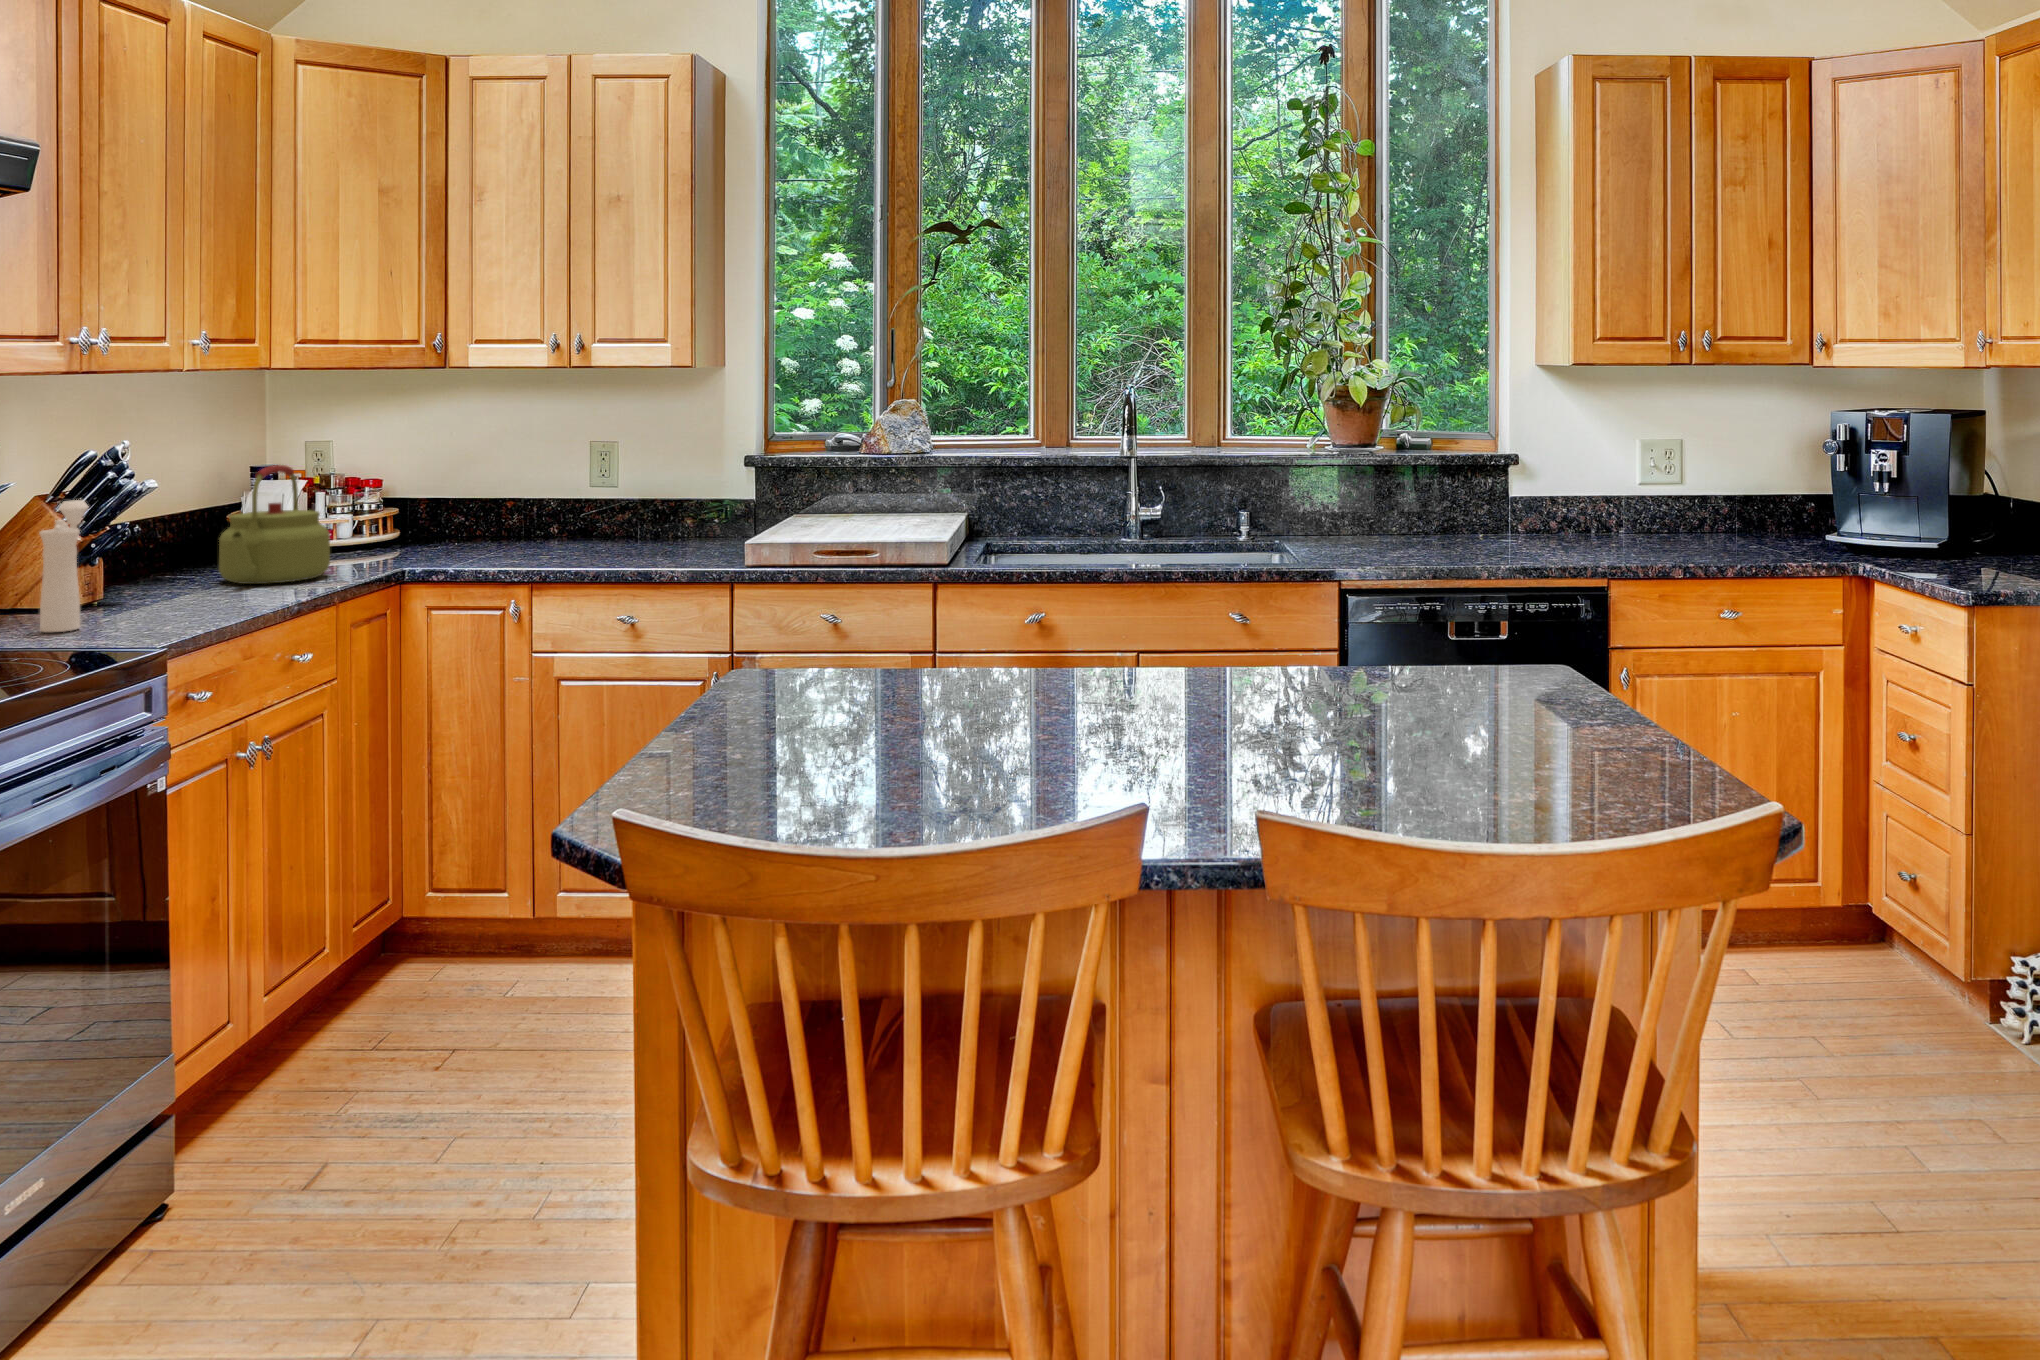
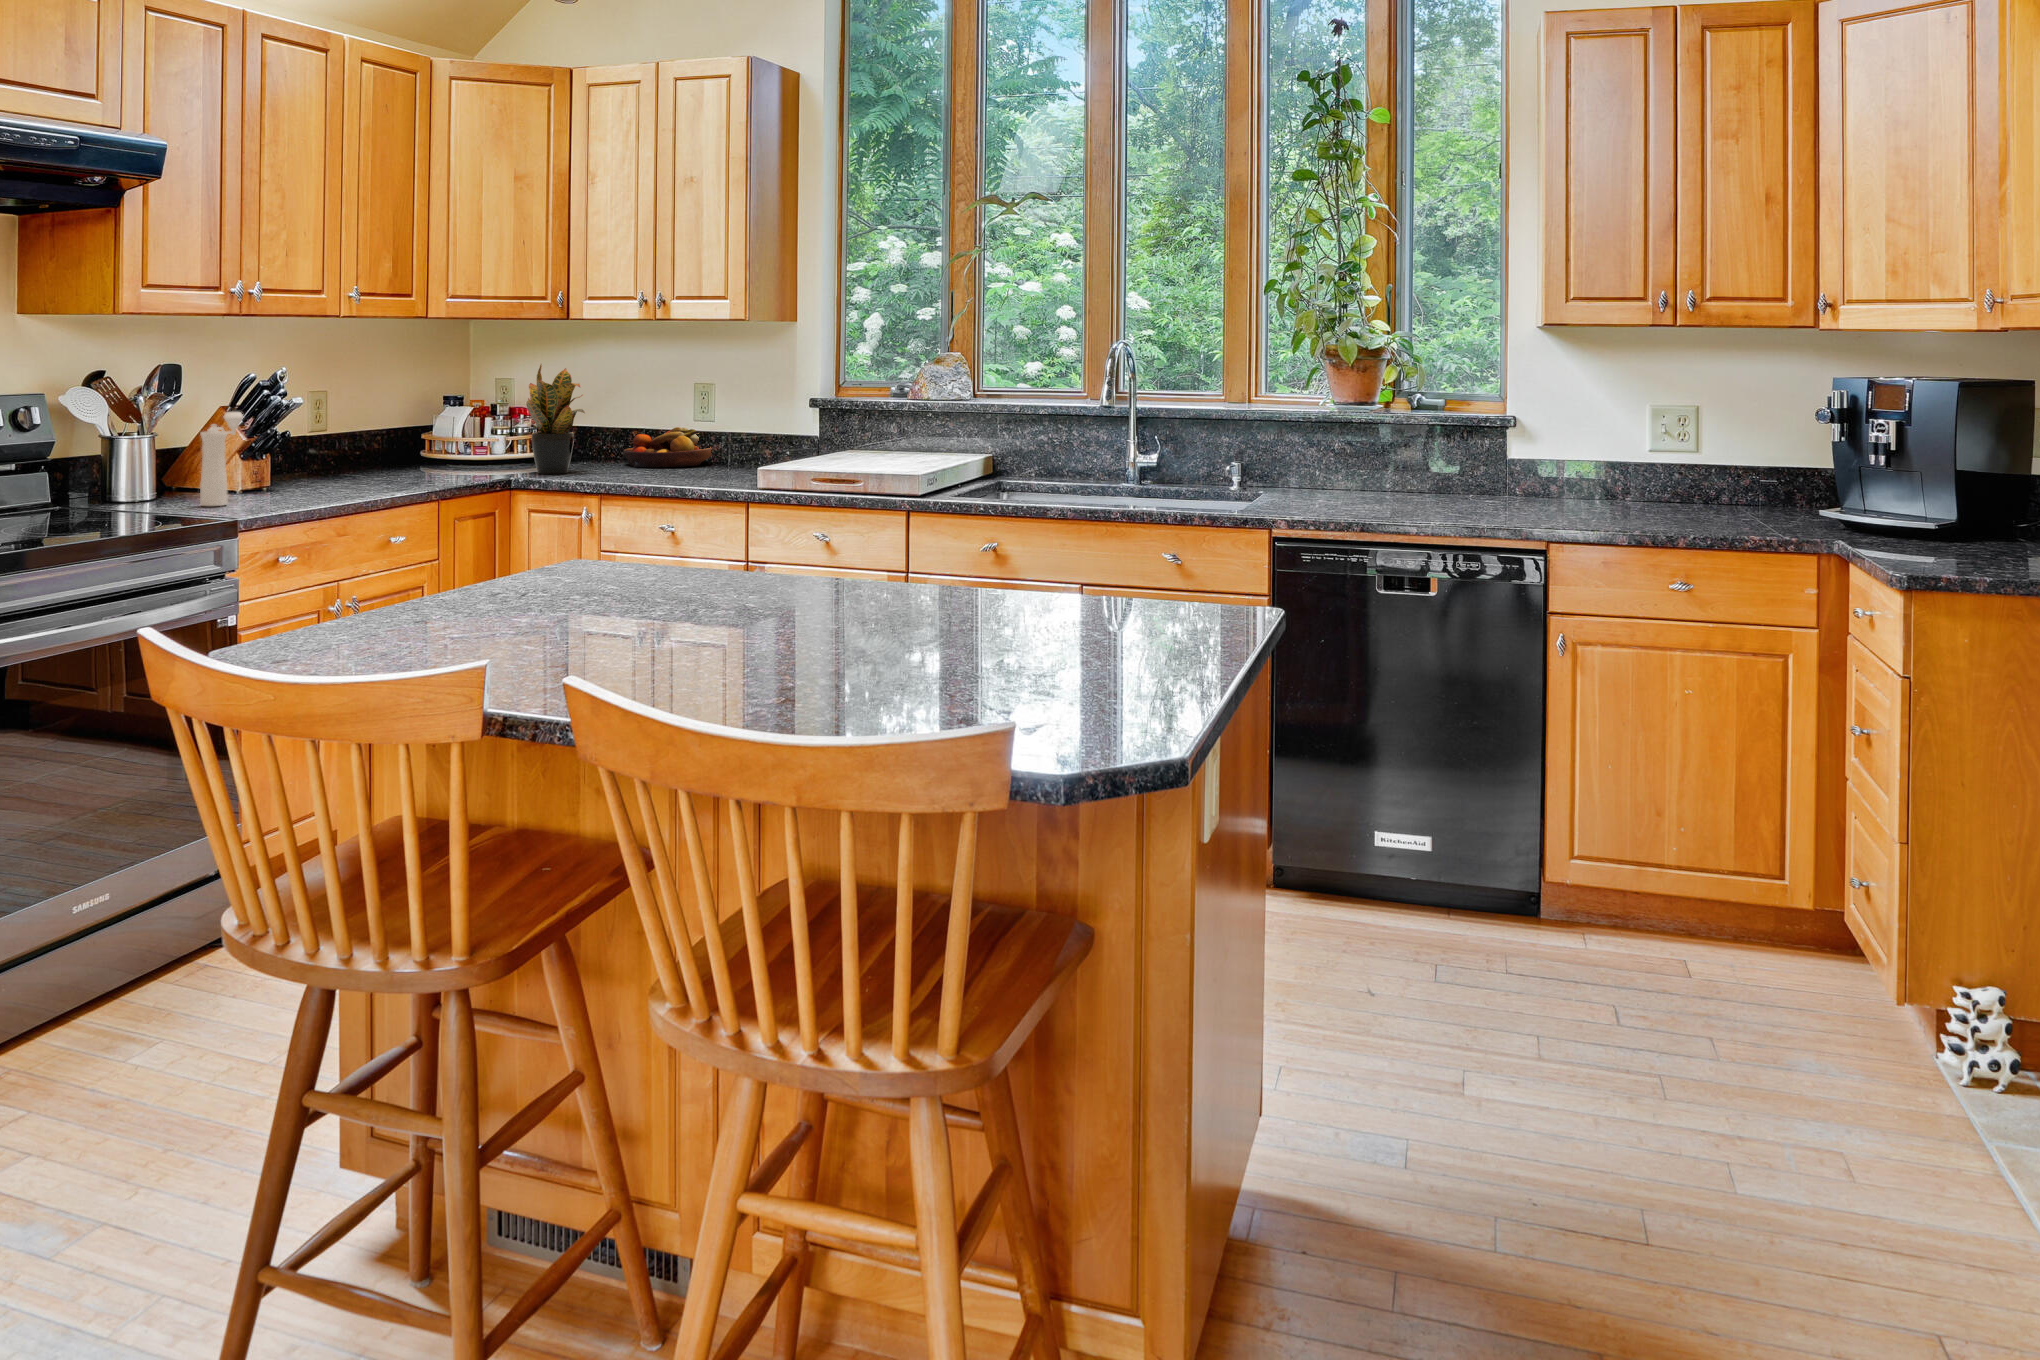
potted plant: none [404,413,508,558] -> present [526,365,585,474]
kettle: present [219,465,330,584] -> none [363,393,444,484]
fruit bowl: none [524,492,636,542] -> present [623,427,712,467]

